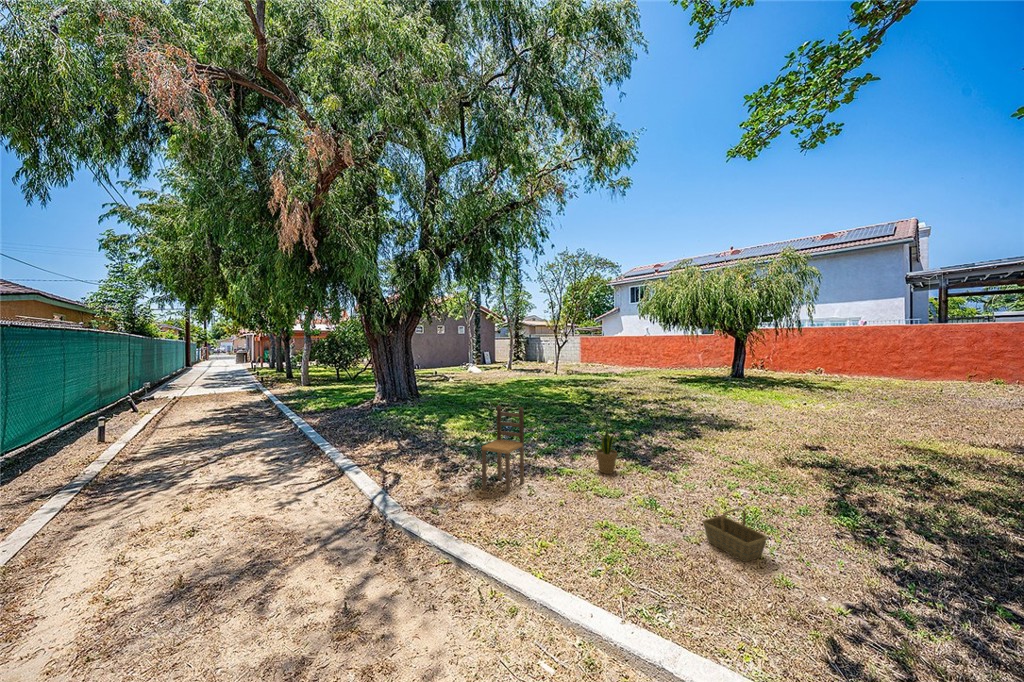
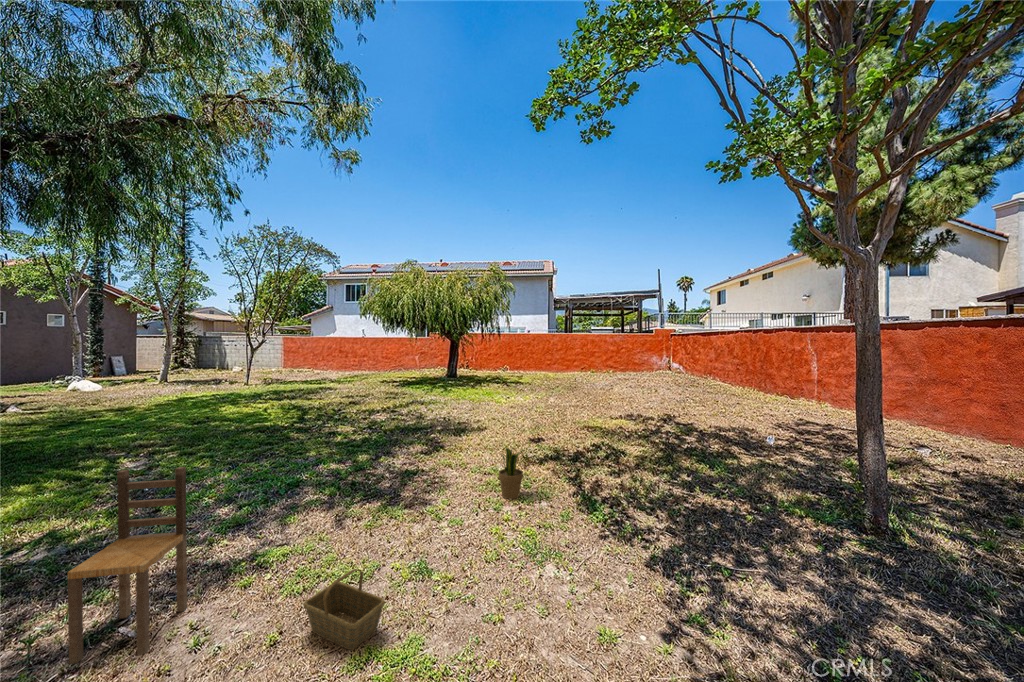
potted plant: present [596,431,617,474] -> present [499,448,523,499]
basket: present [702,508,768,562] -> present [304,569,385,650]

